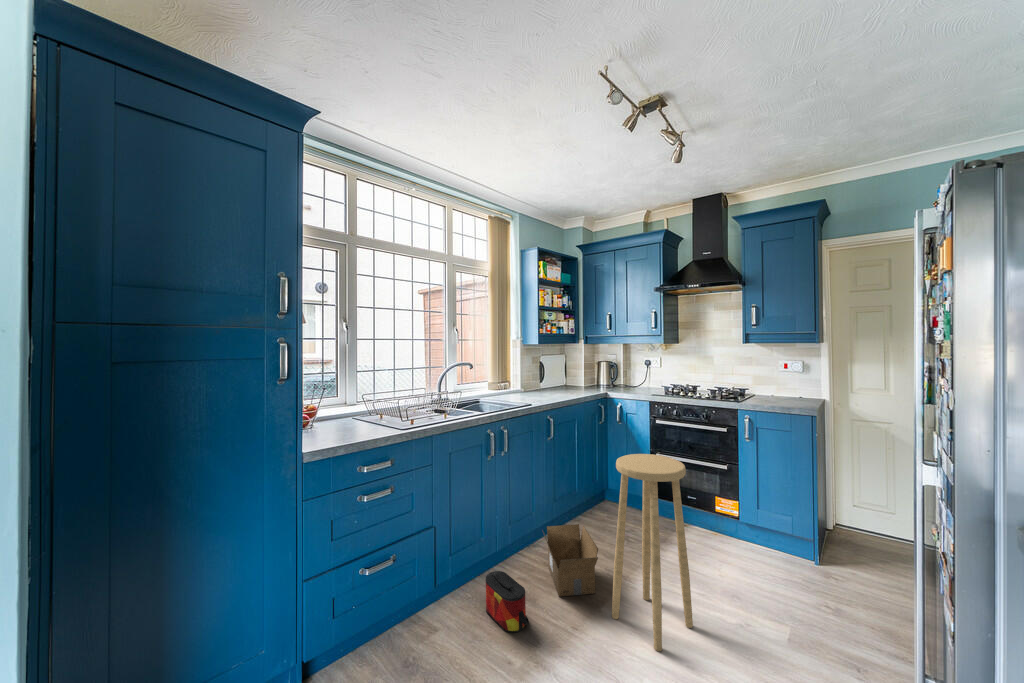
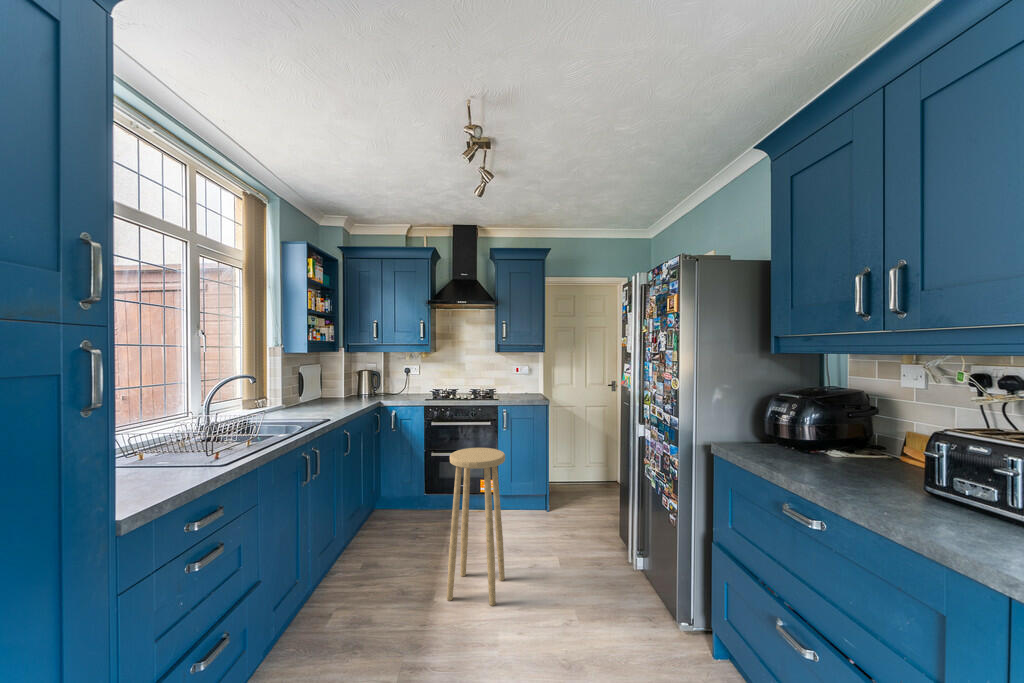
cardboard box: present [544,524,598,597] -> none [358,533,429,607]
bag: present [485,571,529,633] -> none [320,604,384,660]

